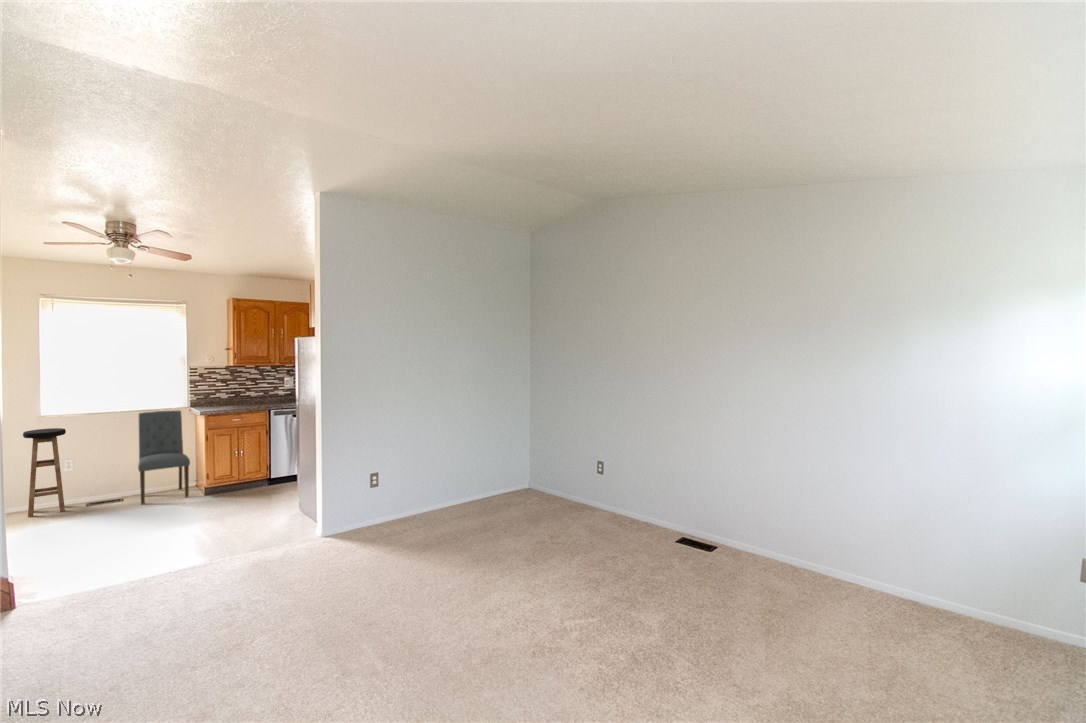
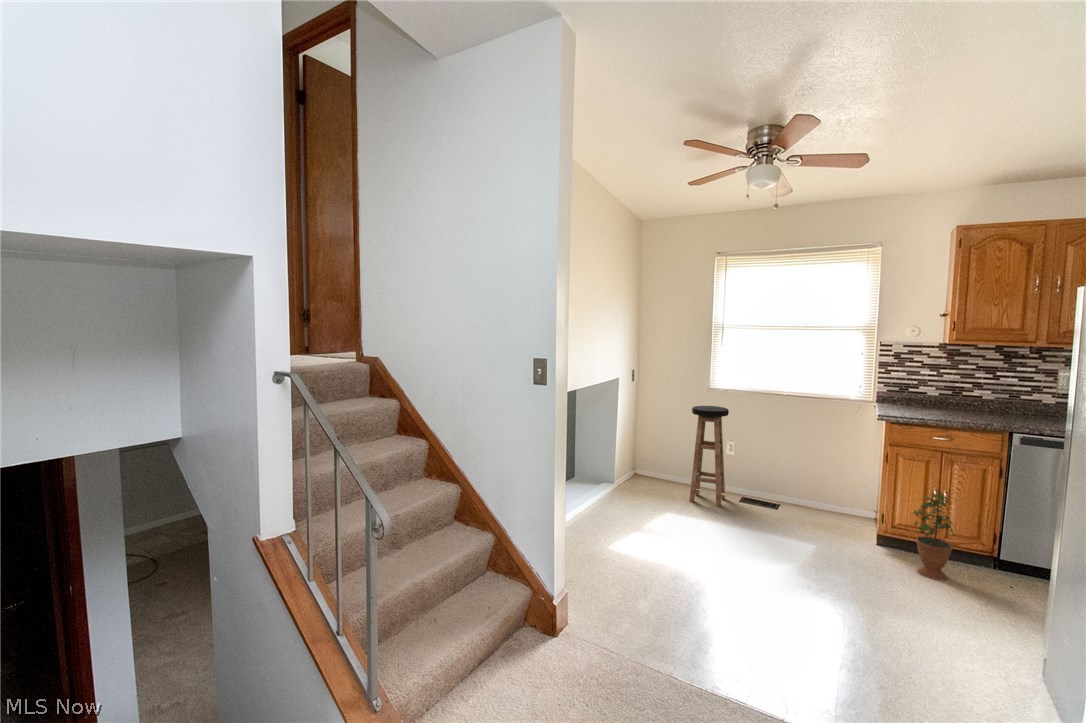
dining chair: present [138,410,190,505] -> none [793,402,863,543]
potted plant: none [223,449,247,499] -> present [913,492,953,580]

